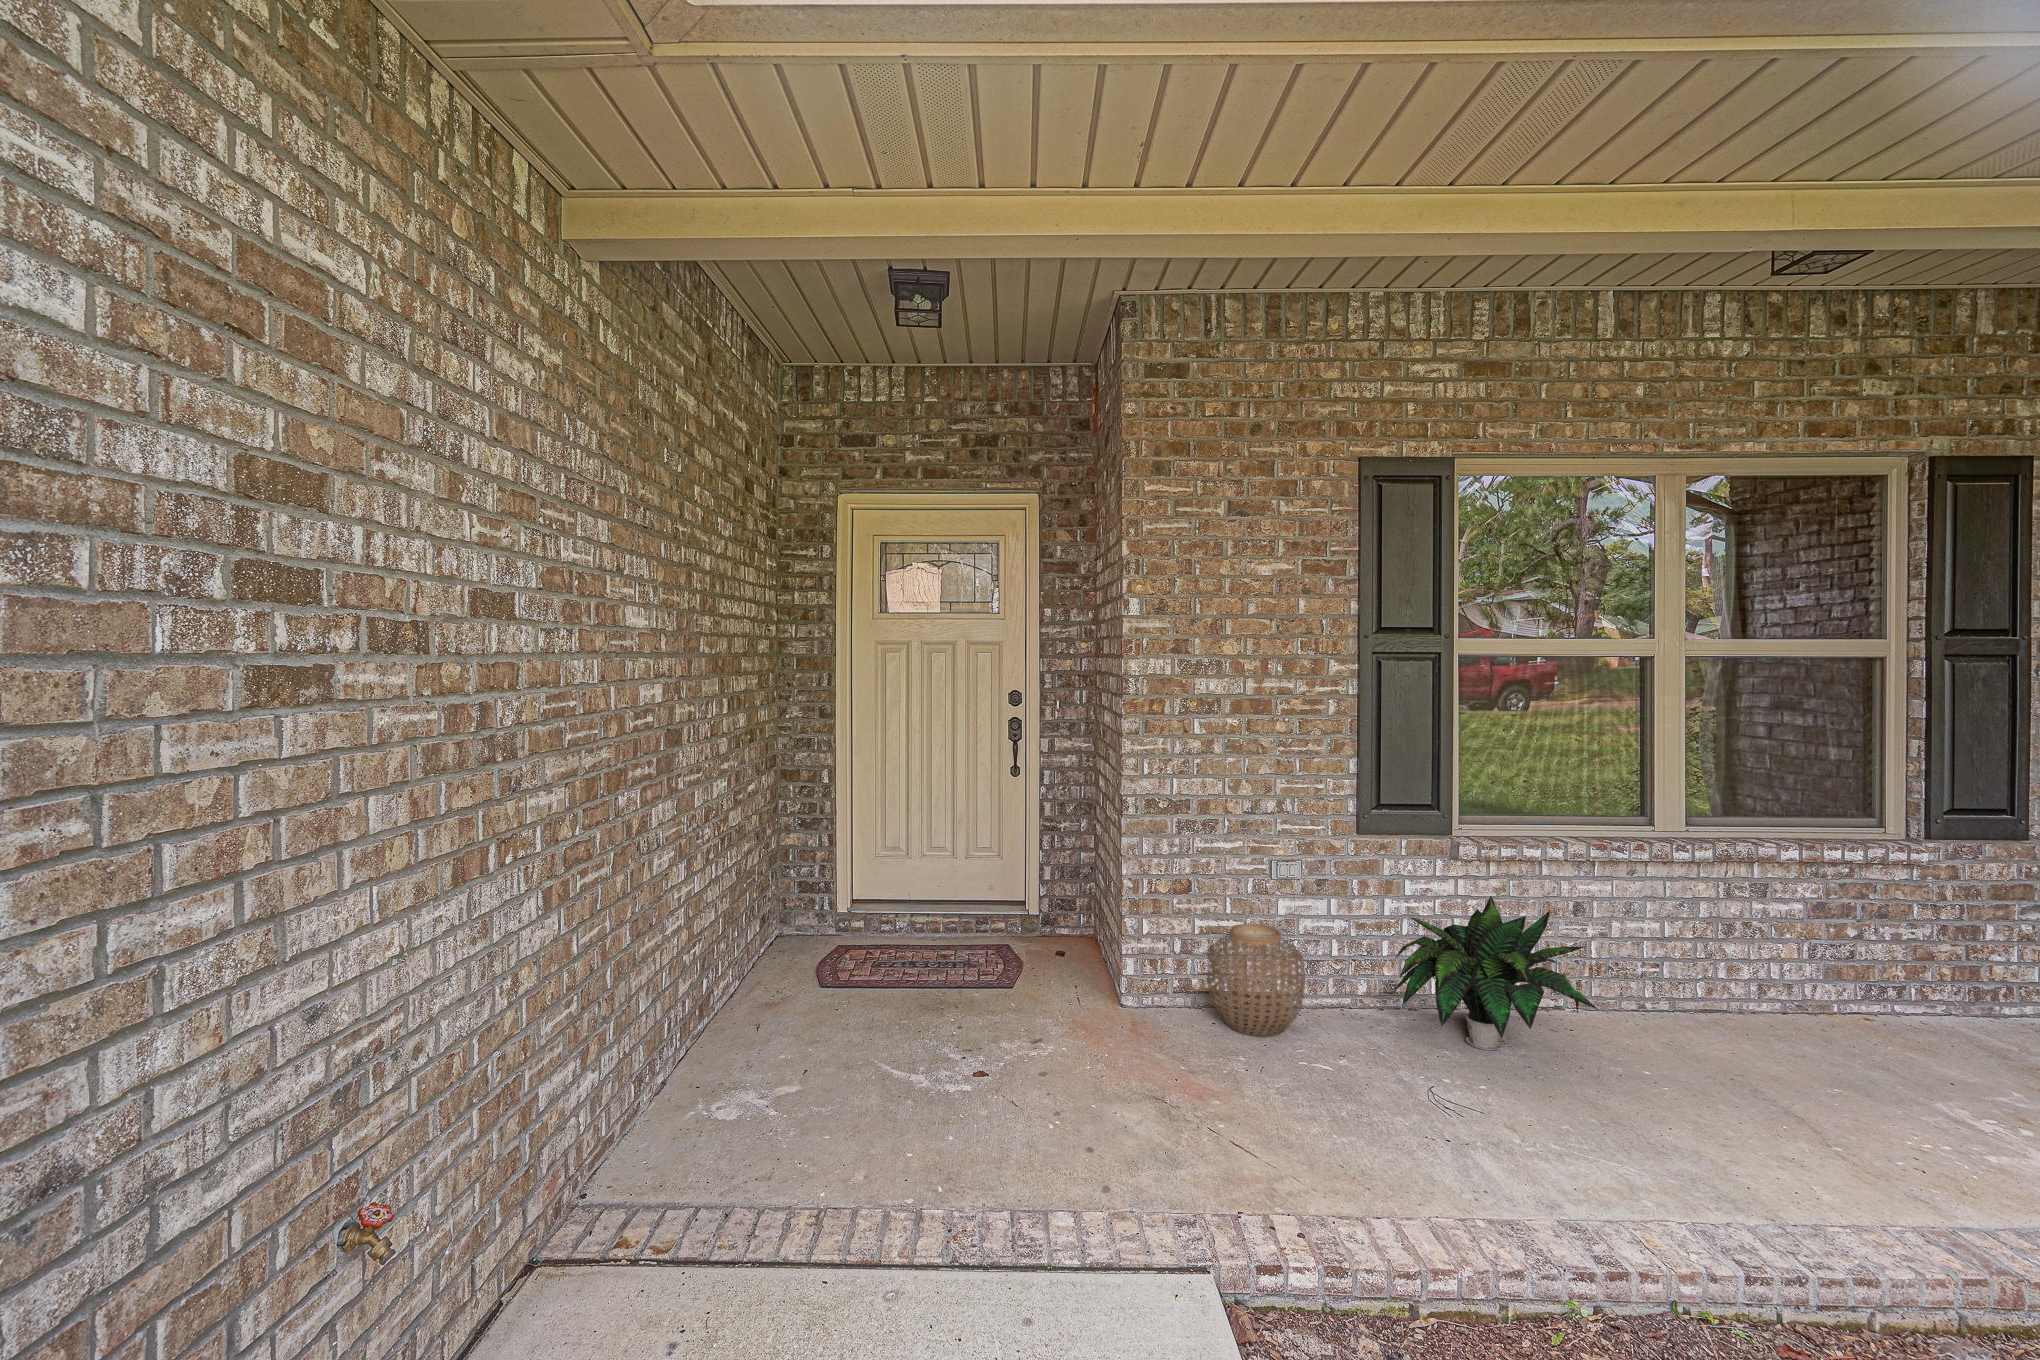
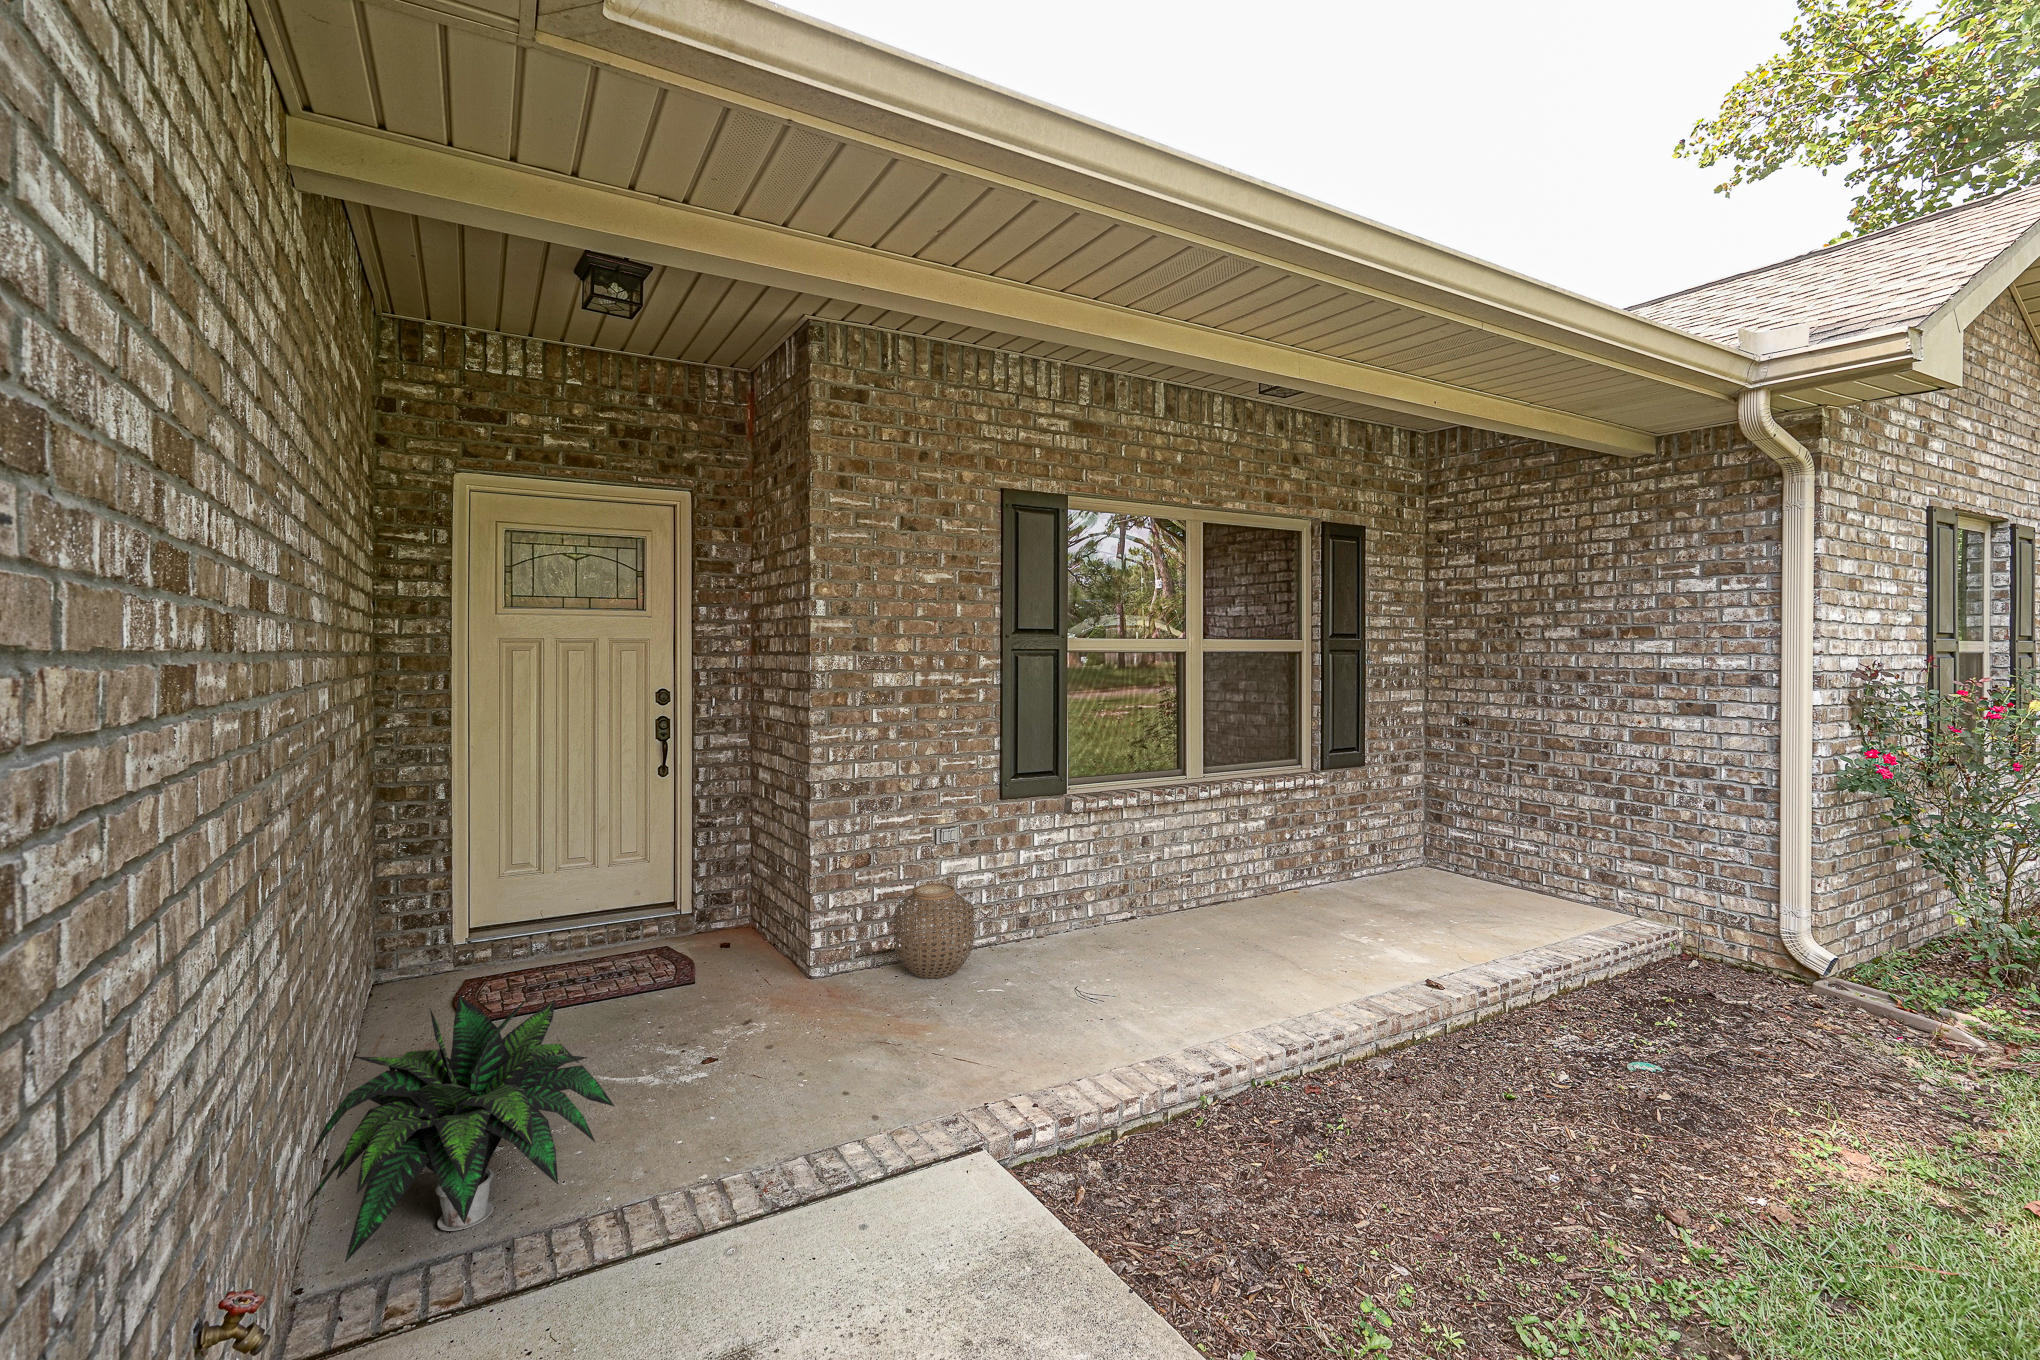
potted plant: present [1393,896,1597,1050] -> present [304,995,614,1262]

